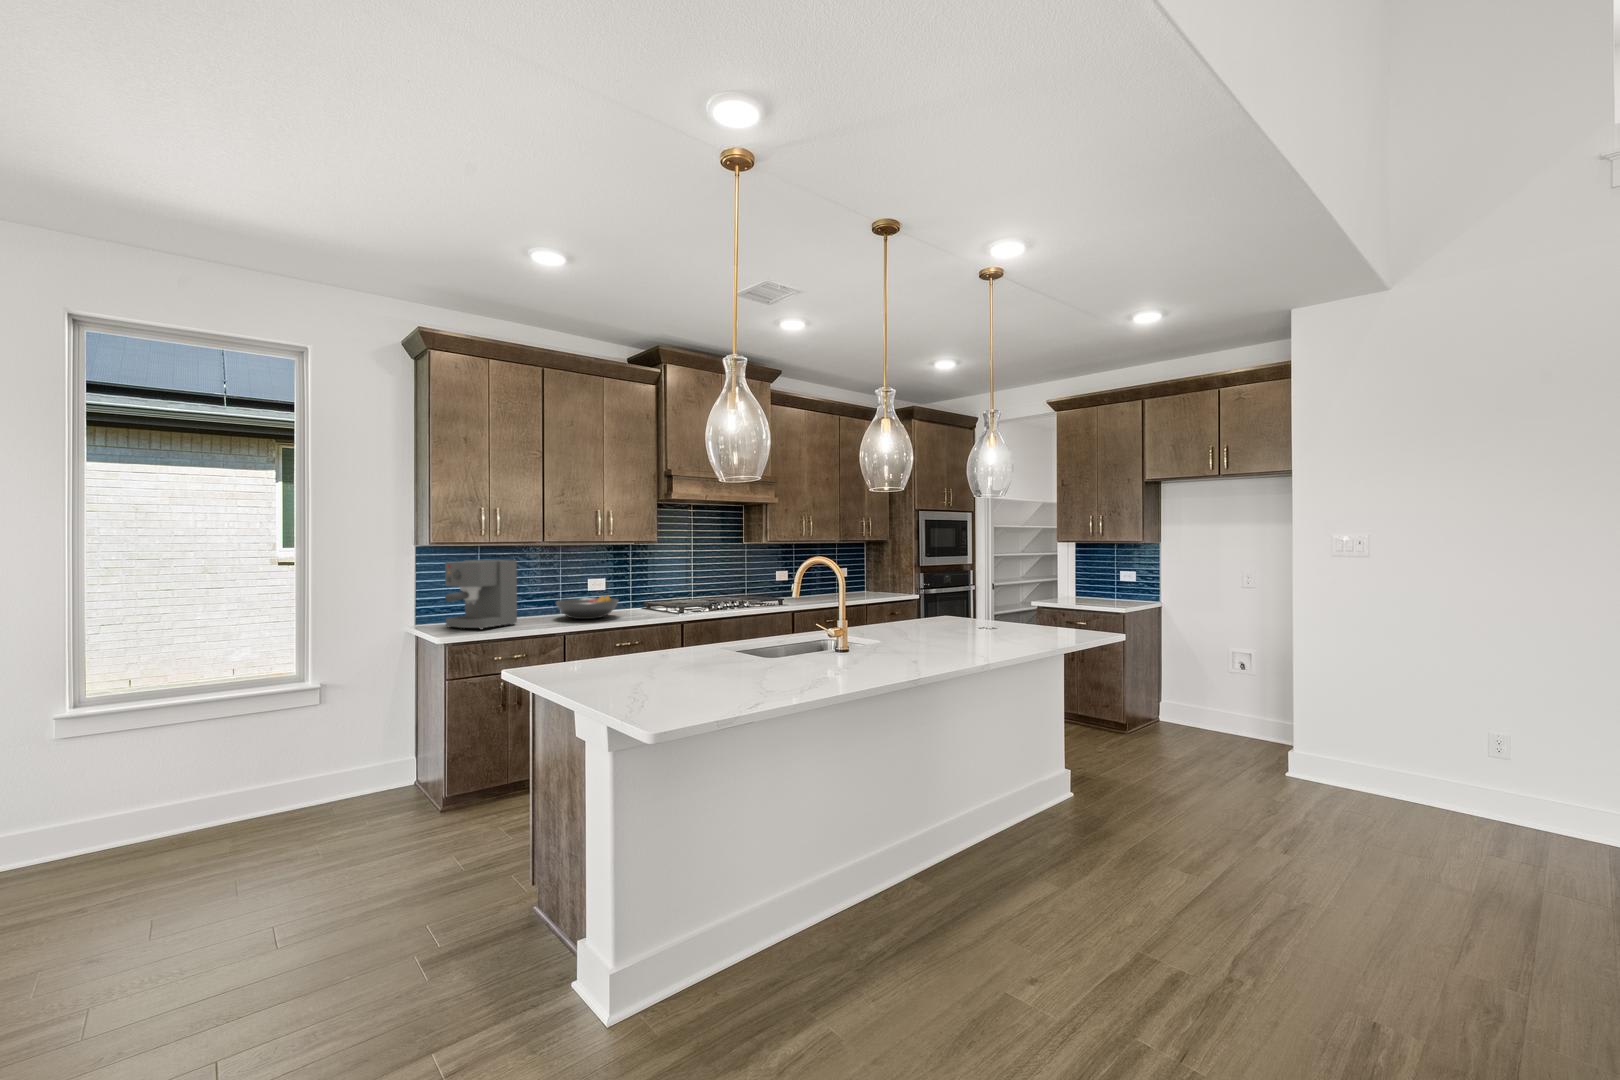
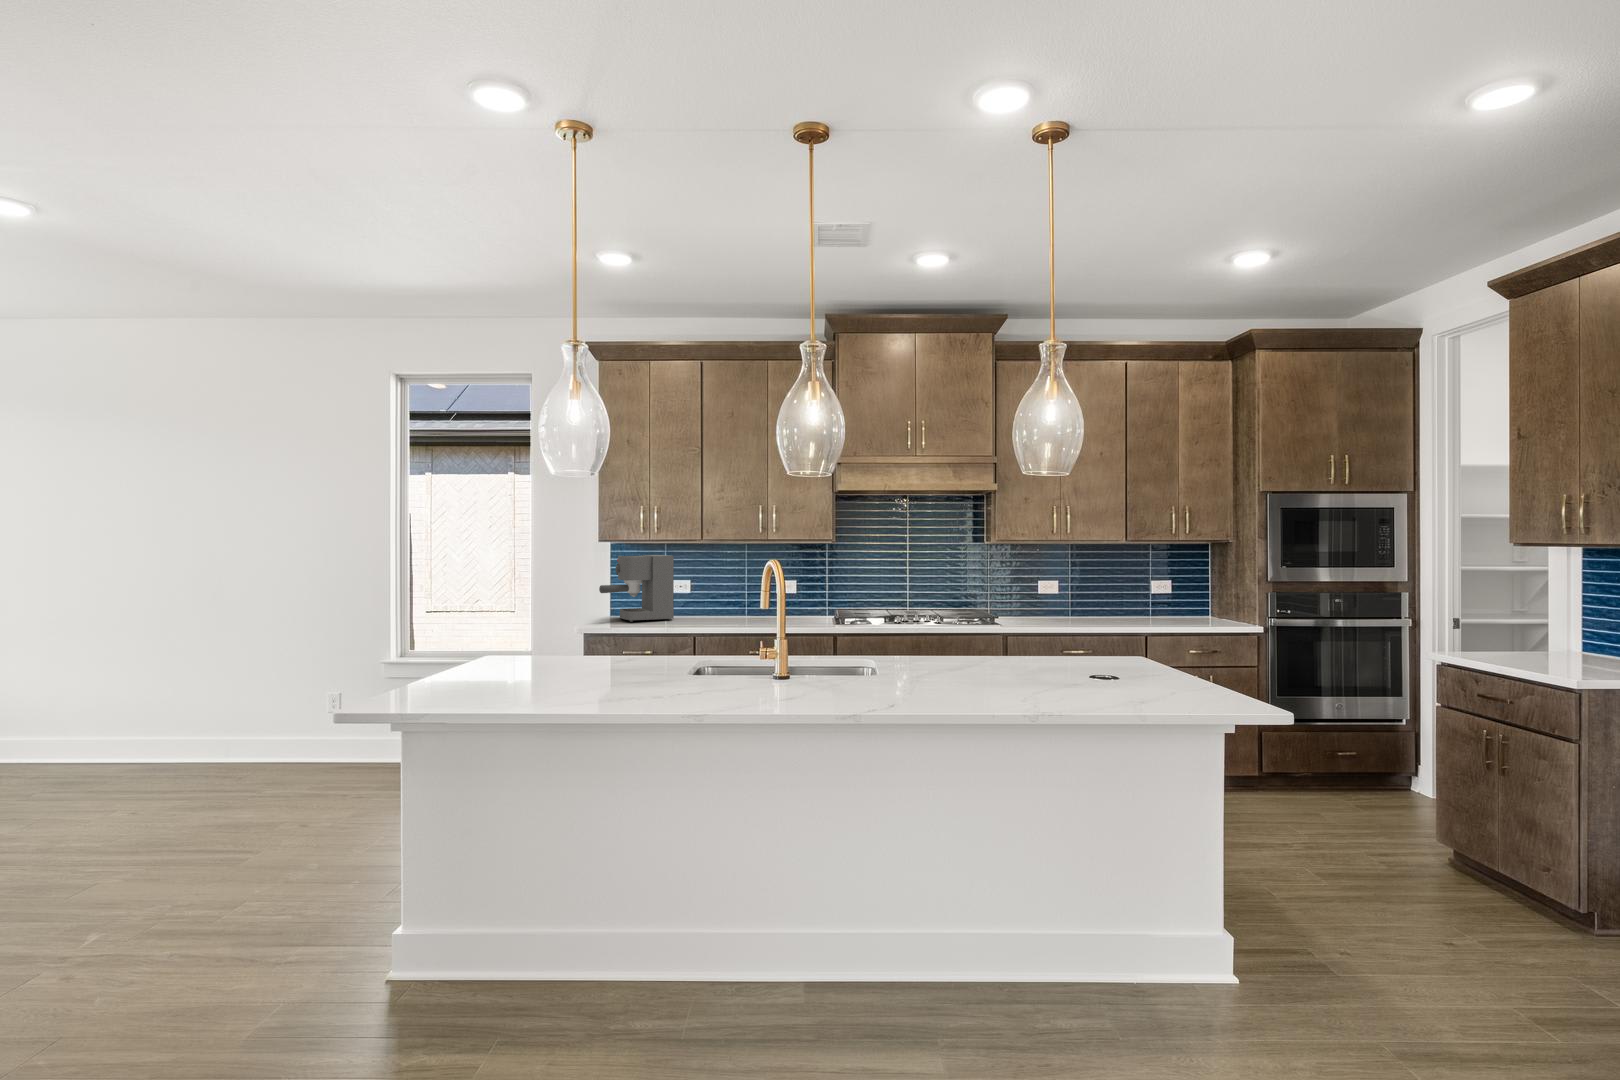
fruit bowl: present [556,595,618,619] -> none [713,596,779,620]

